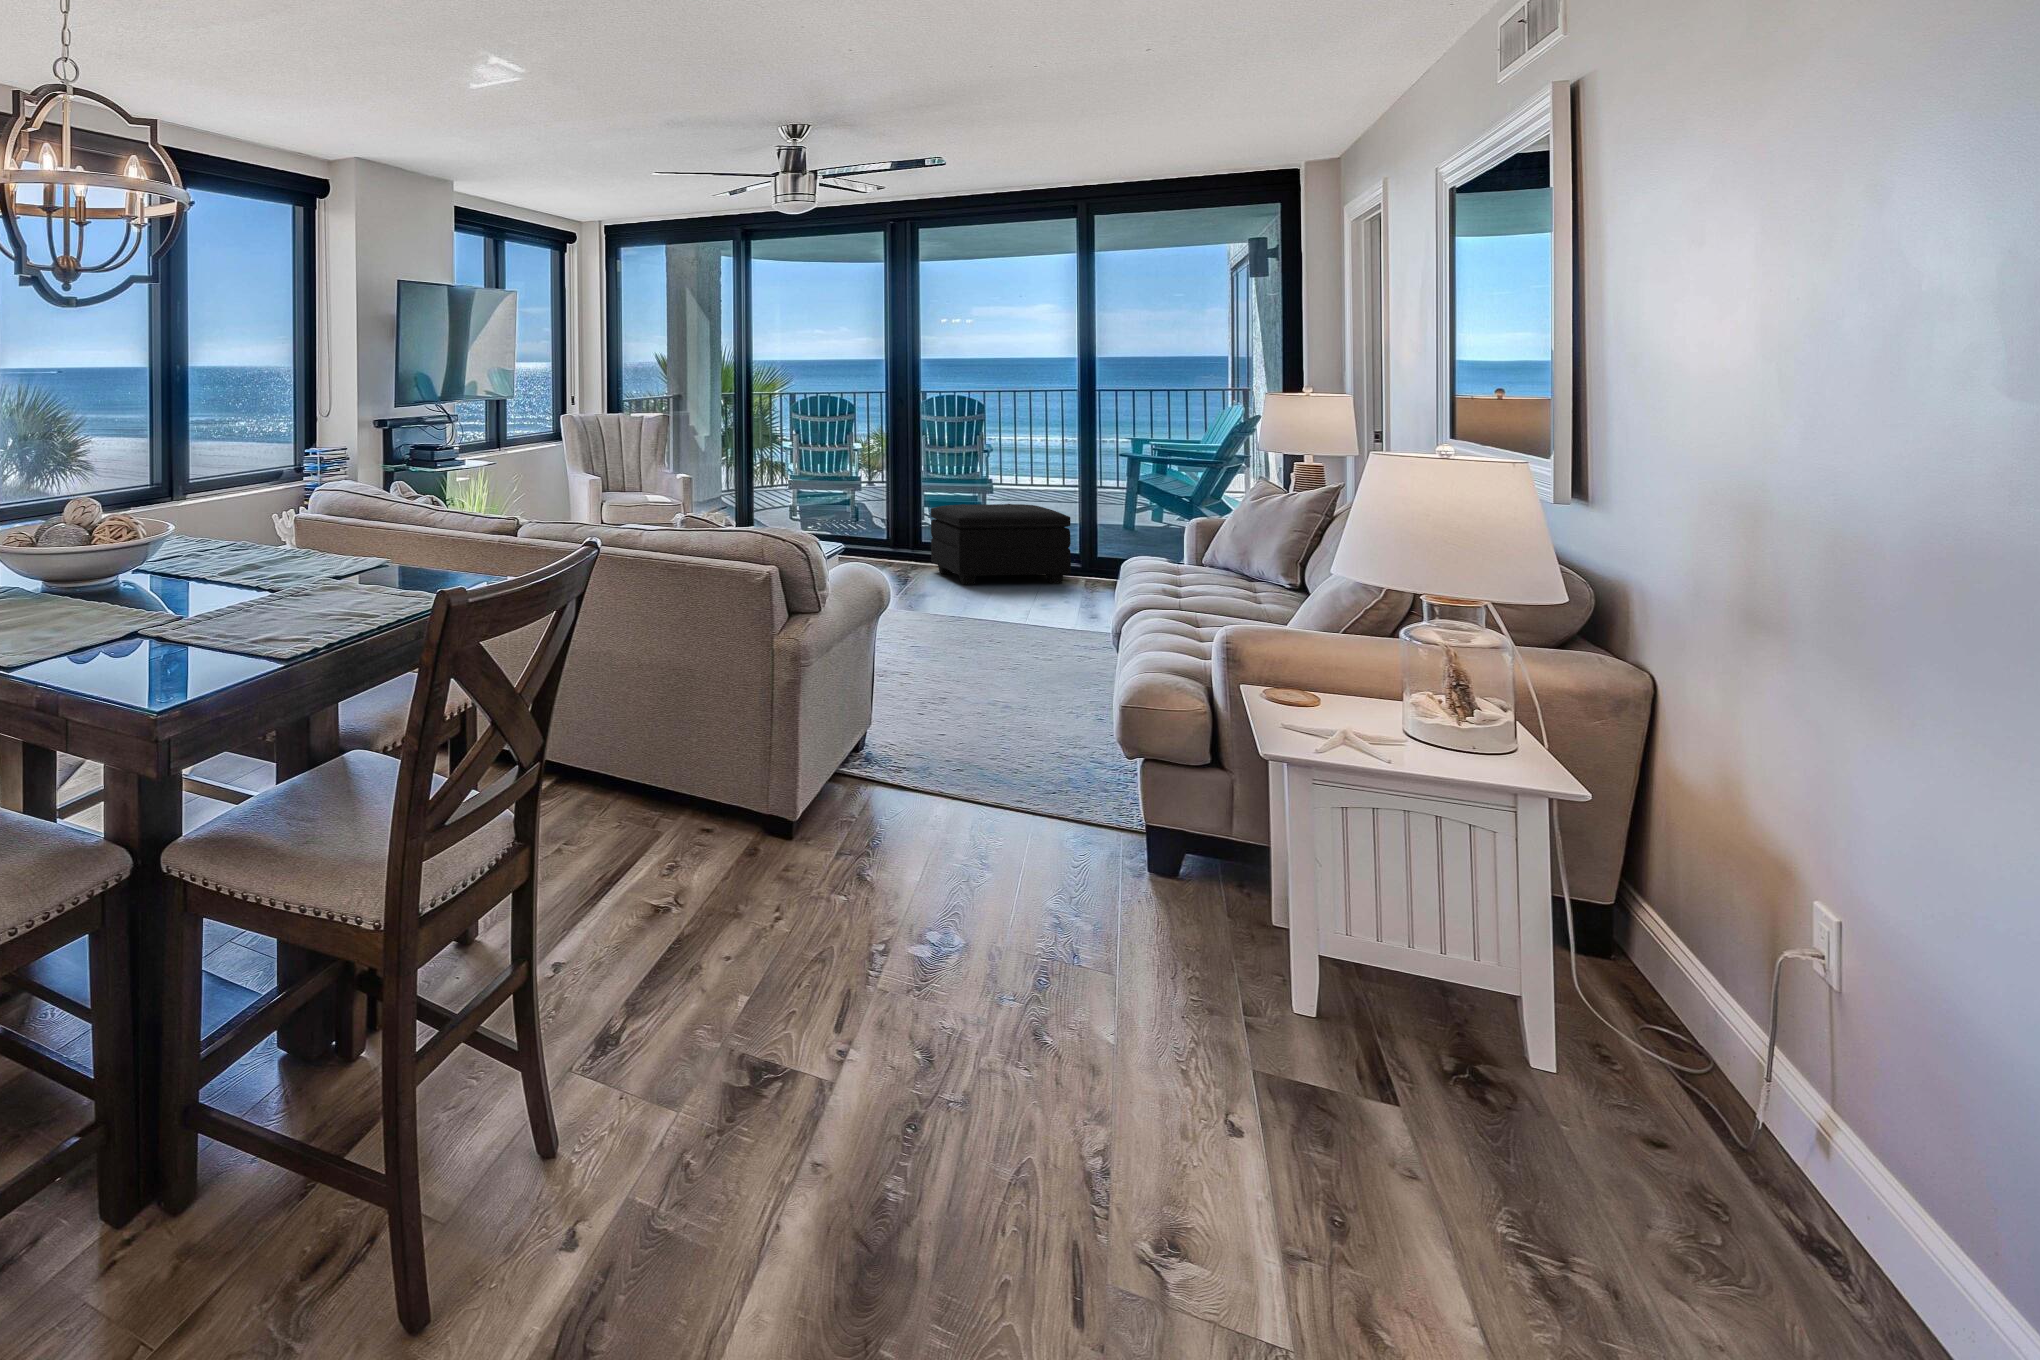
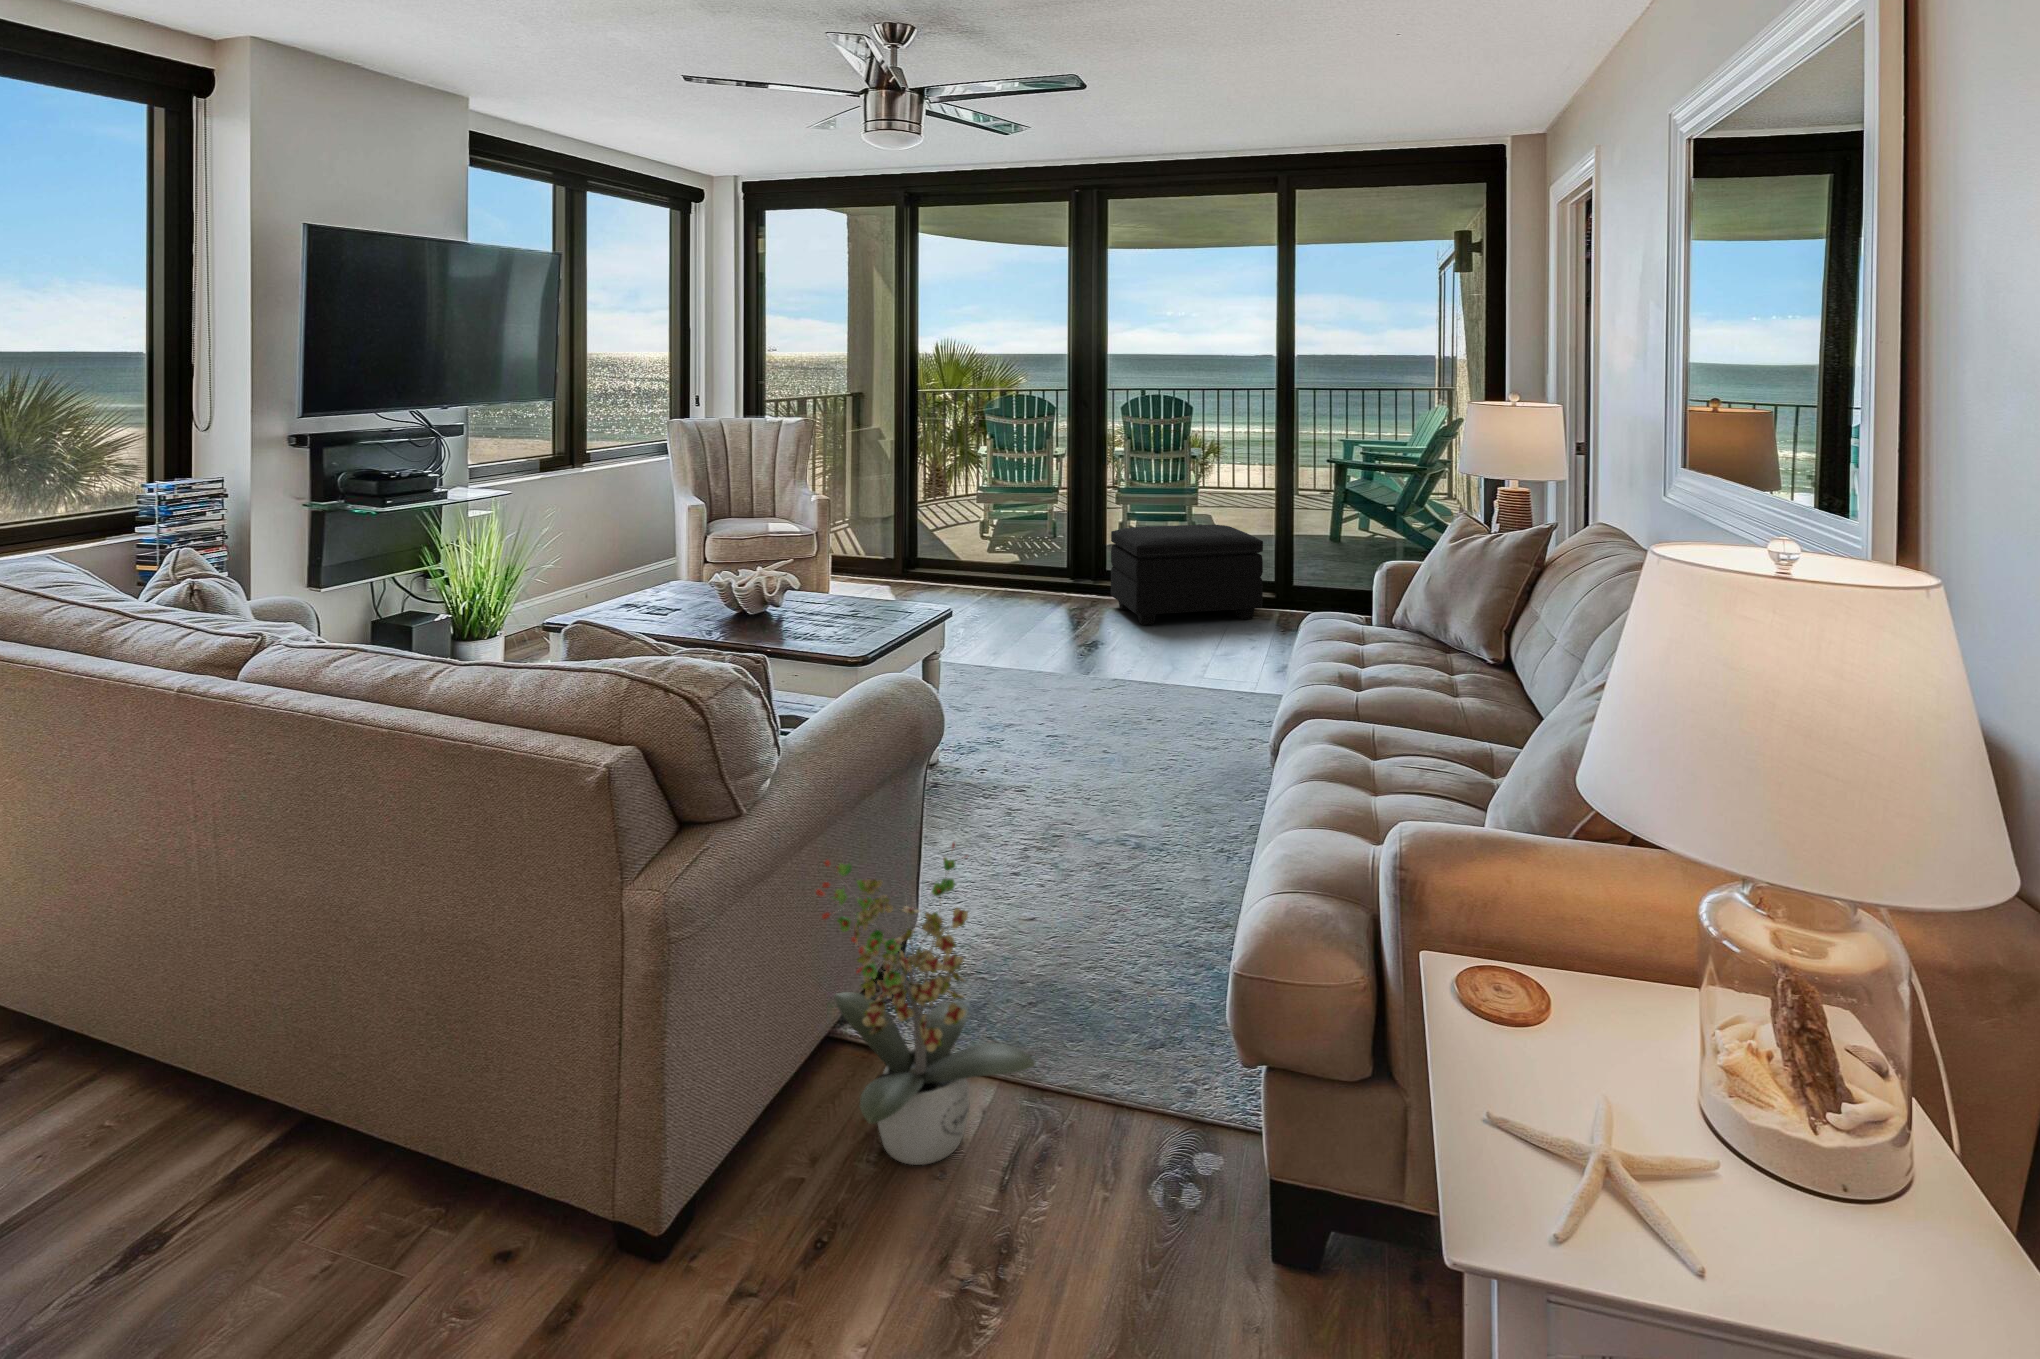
potted plant: none [847,654,991,830] -> present [816,843,1035,1165]

